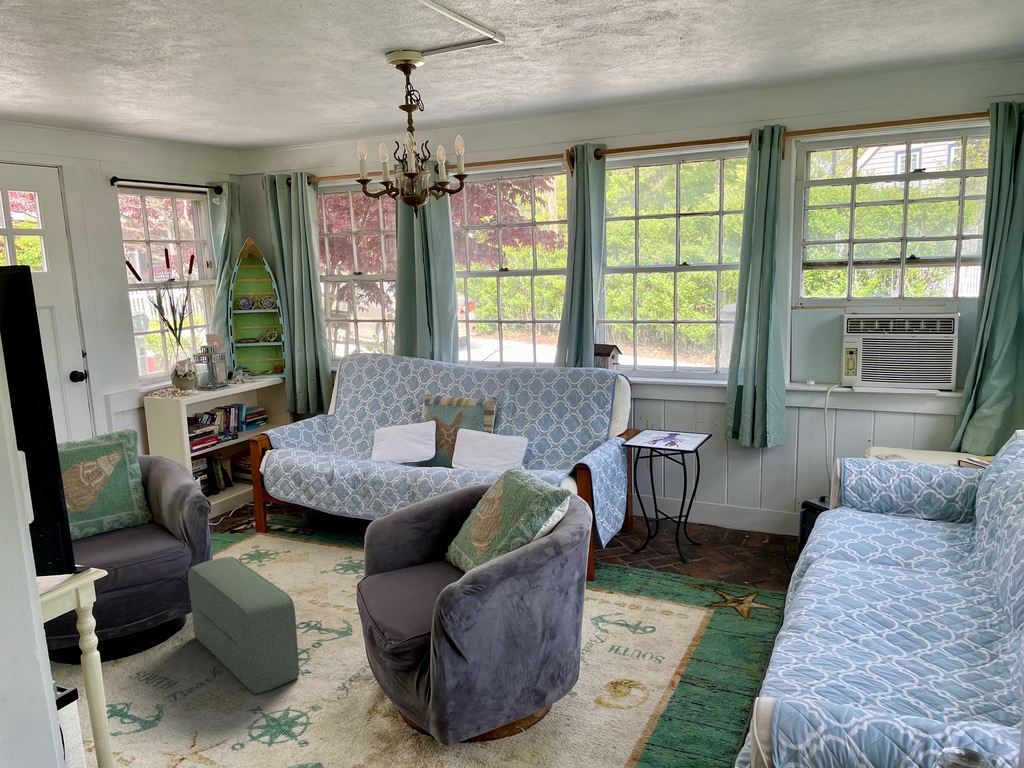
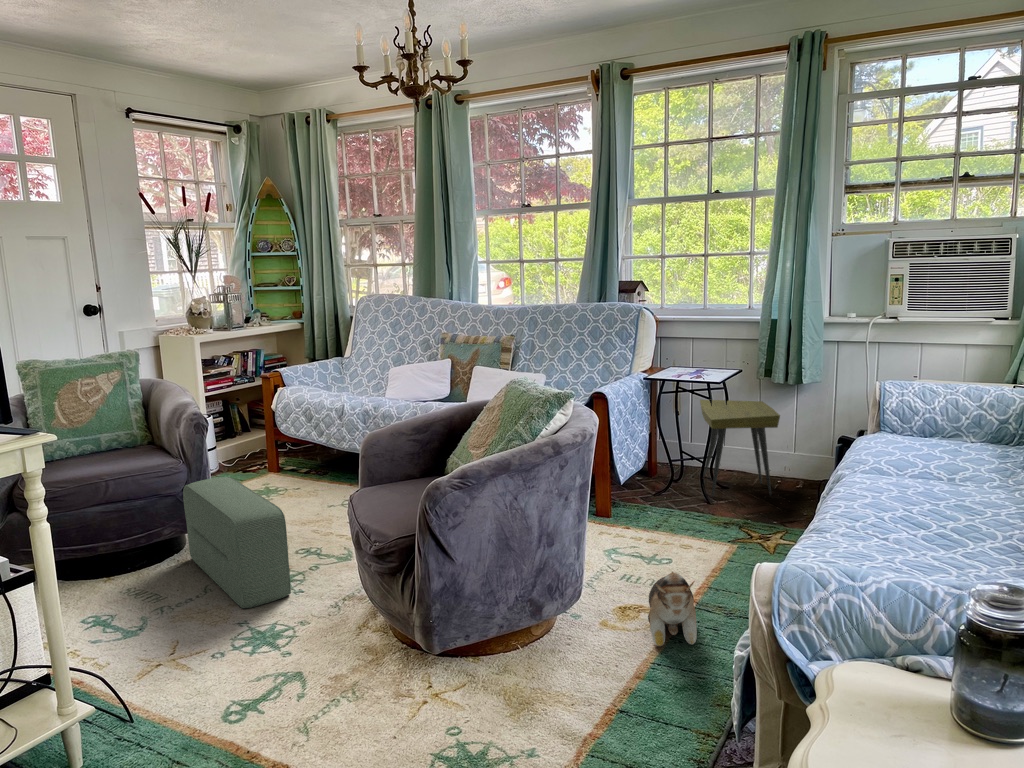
side table: none [672,460,749,555] -> present [700,400,780,496]
plush toy: none [639,658,685,726] -> present [648,572,697,646]

